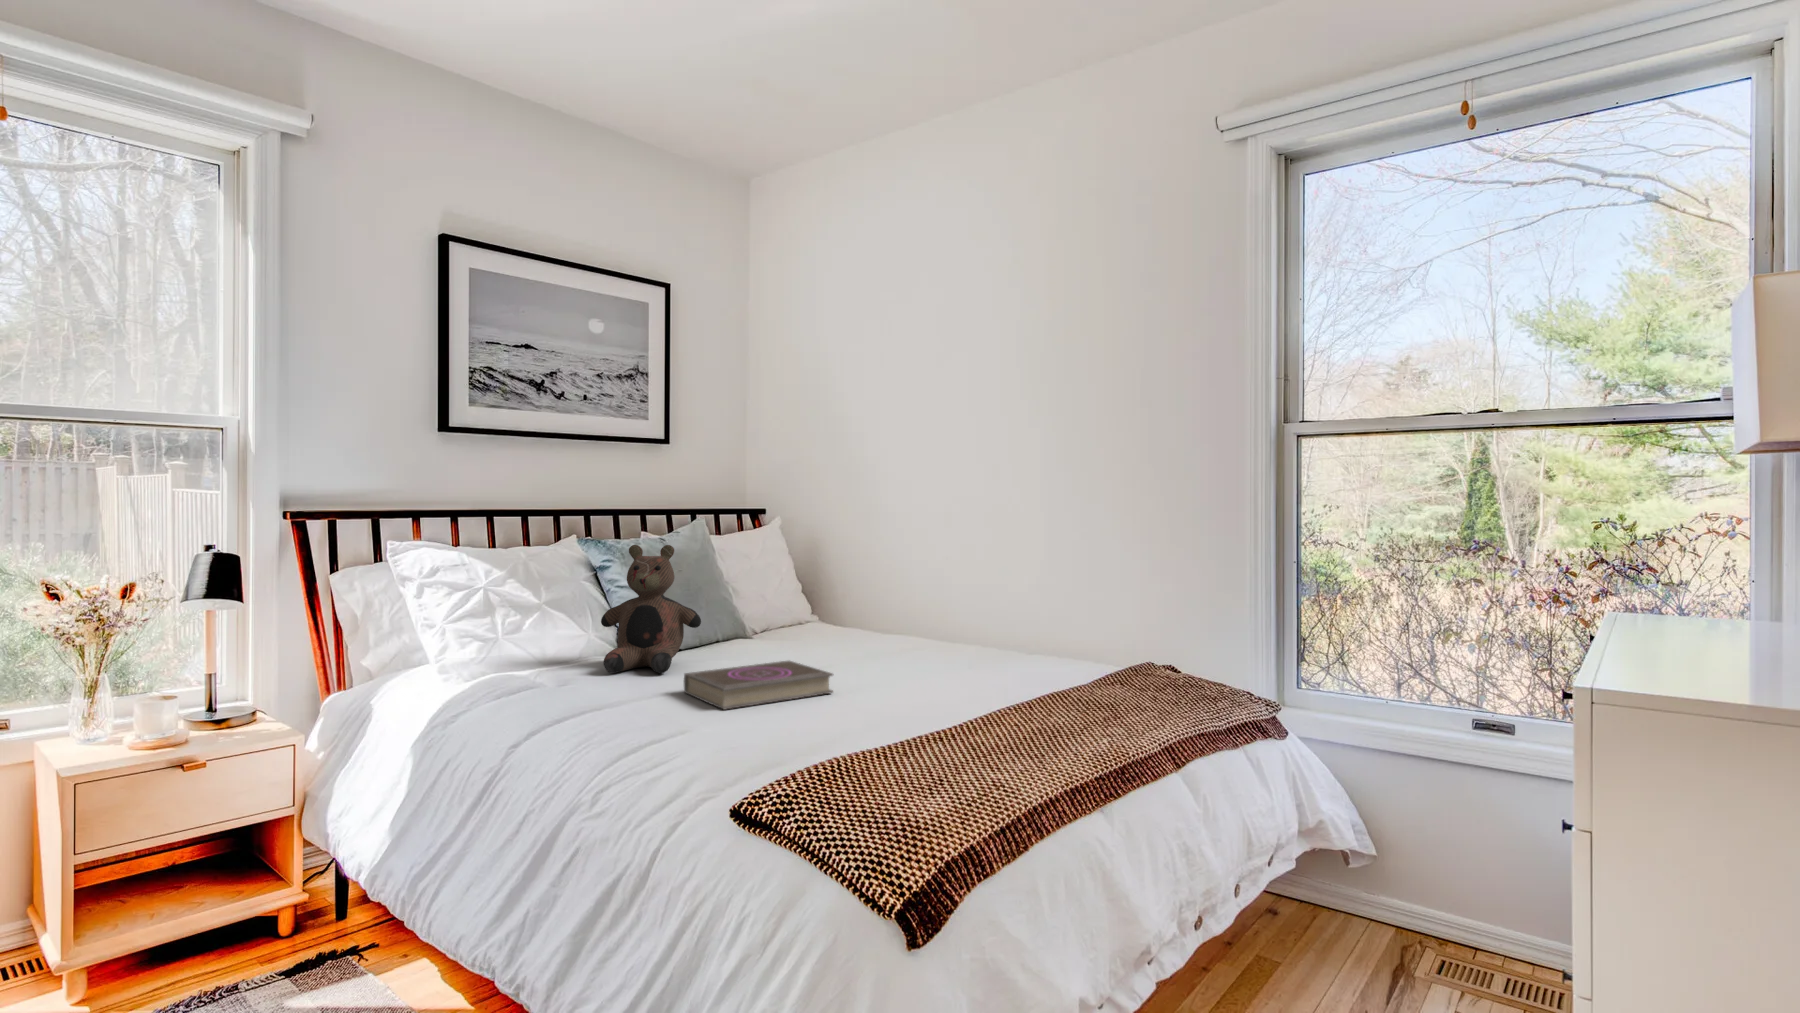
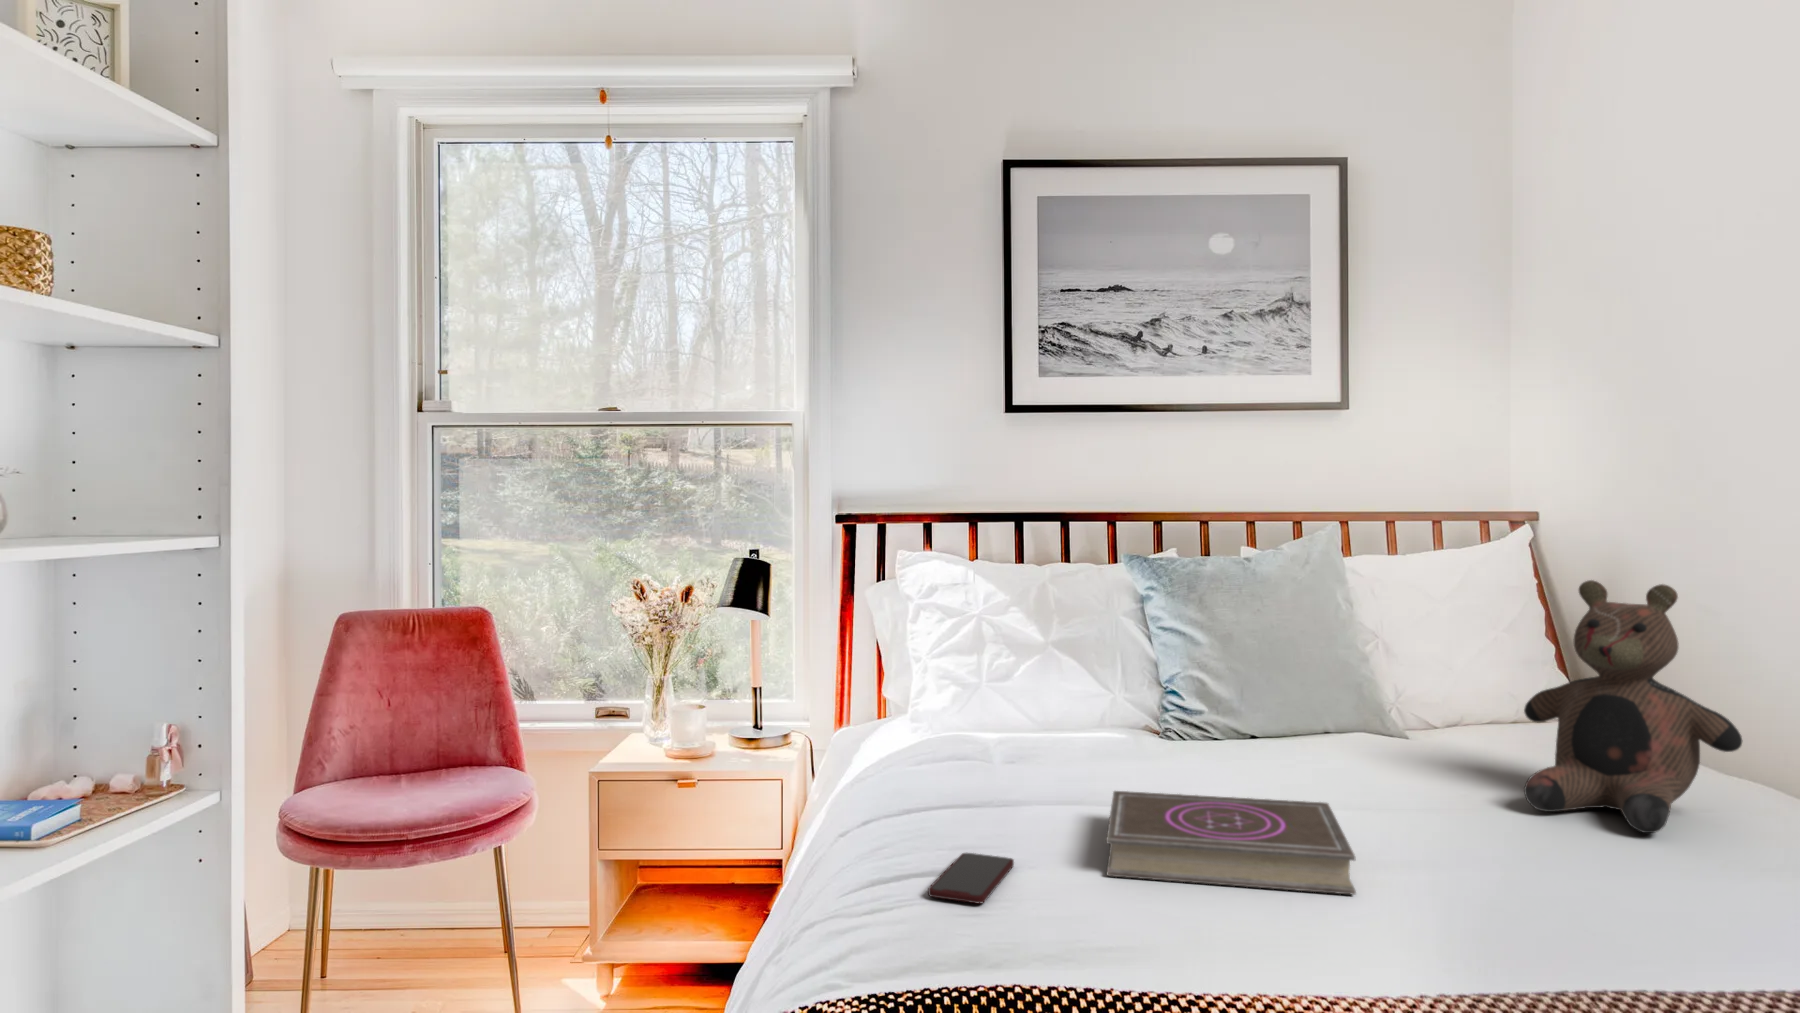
teddy bear: present [601,545,701,673] -> present [1524,580,1742,833]
smartphone: none [639,713,689,734] -> present [928,853,1014,903]

